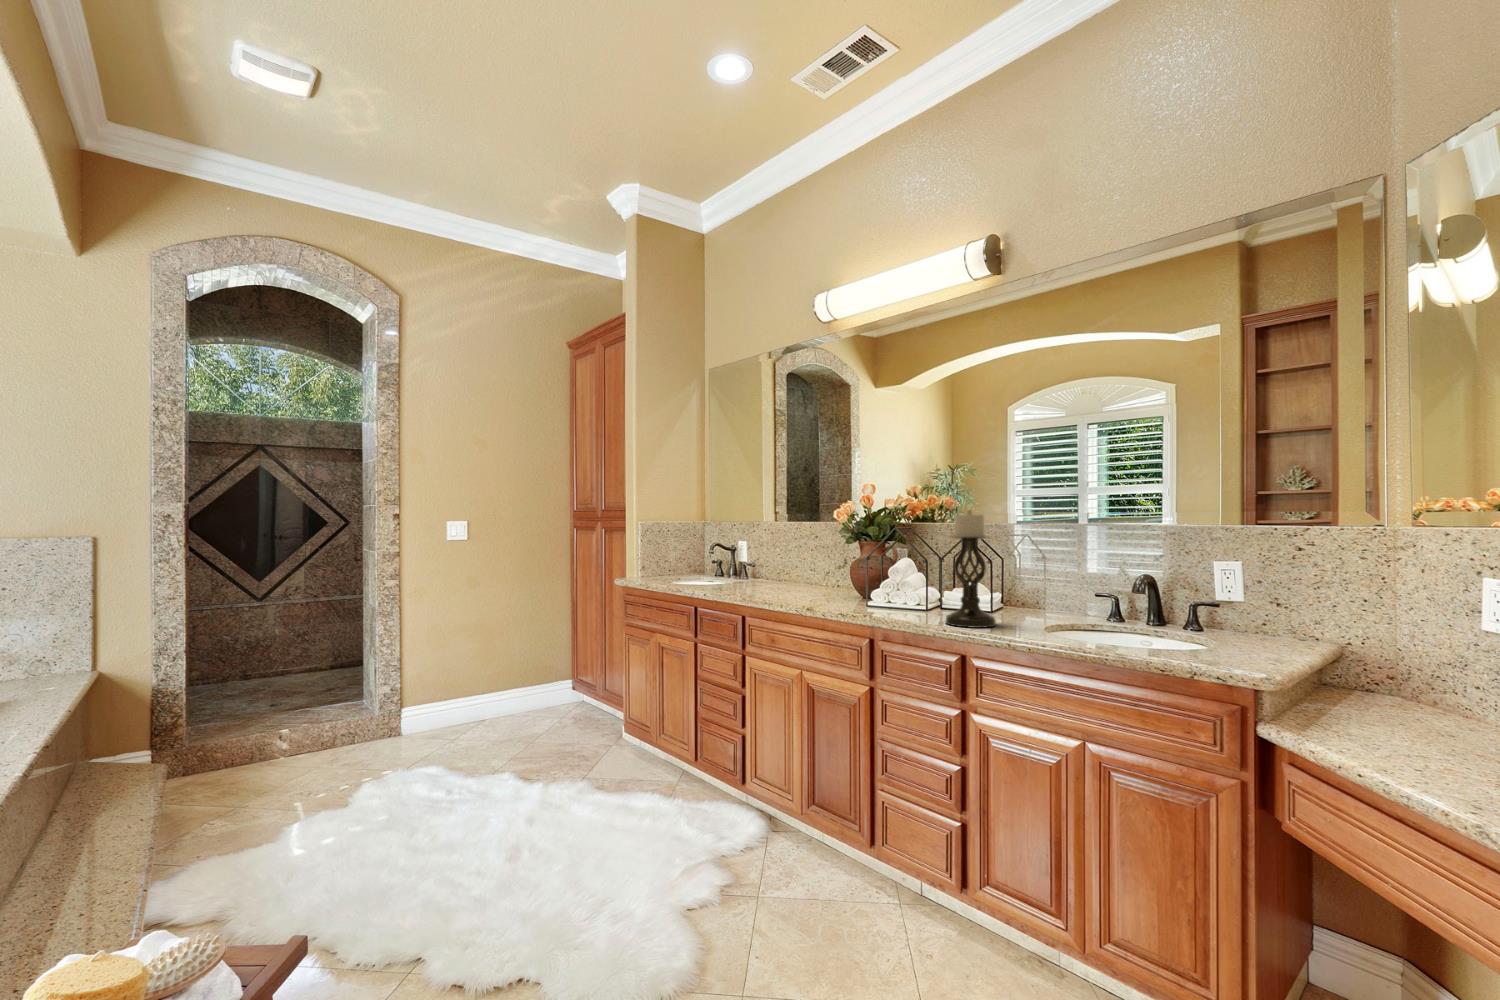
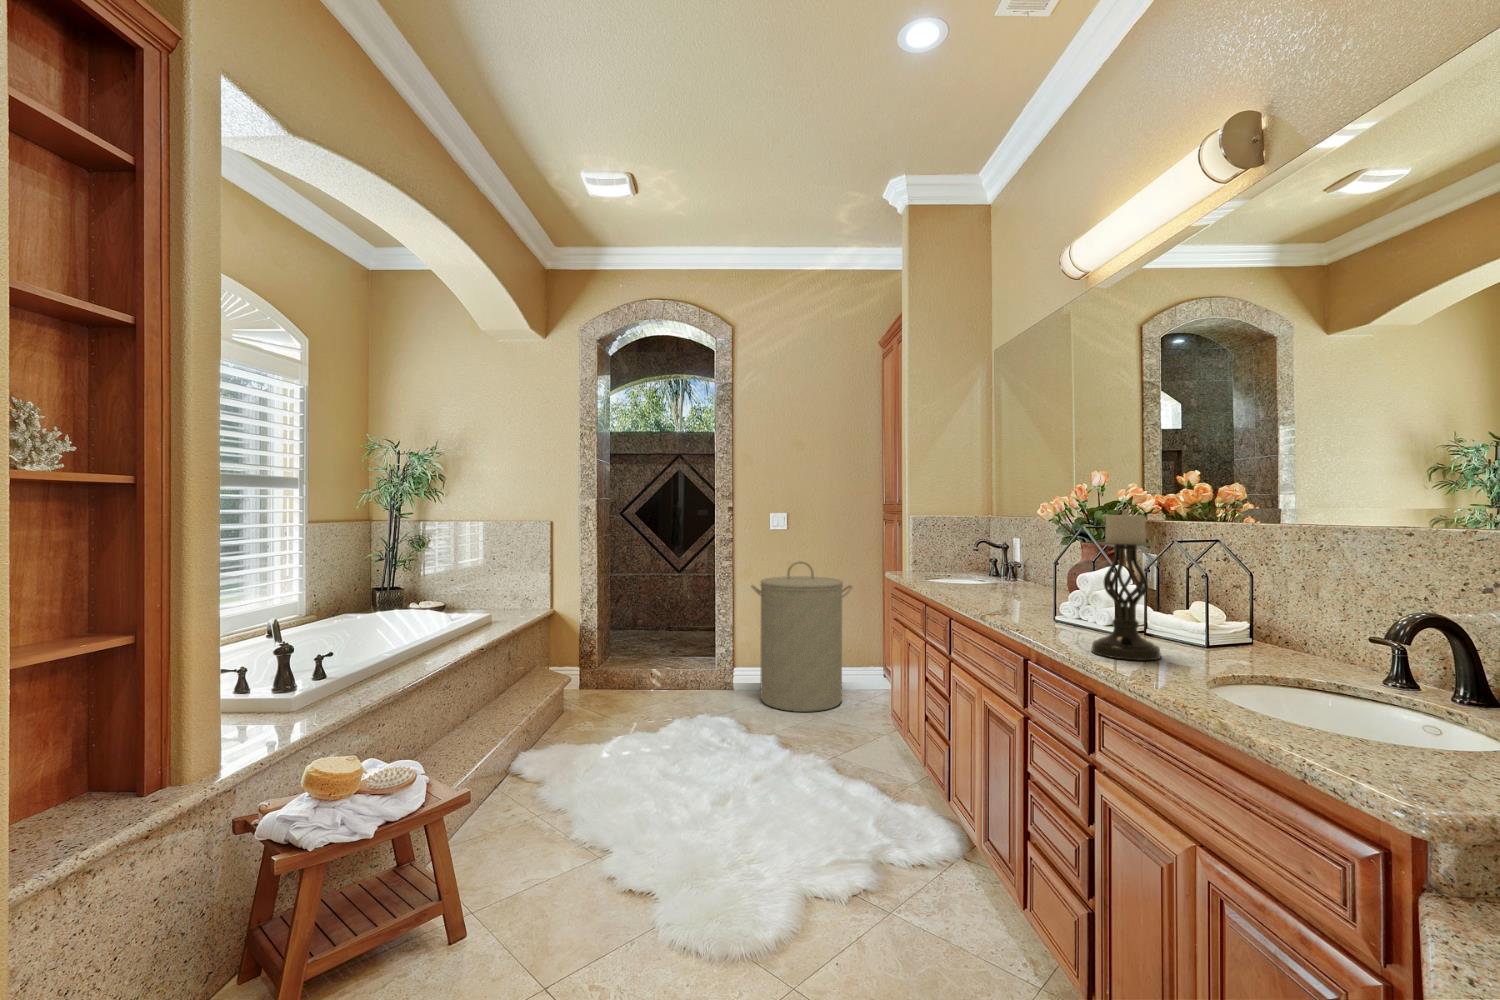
laundry hamper: none [434,575,553,746] -> present [751,561,852,712]

